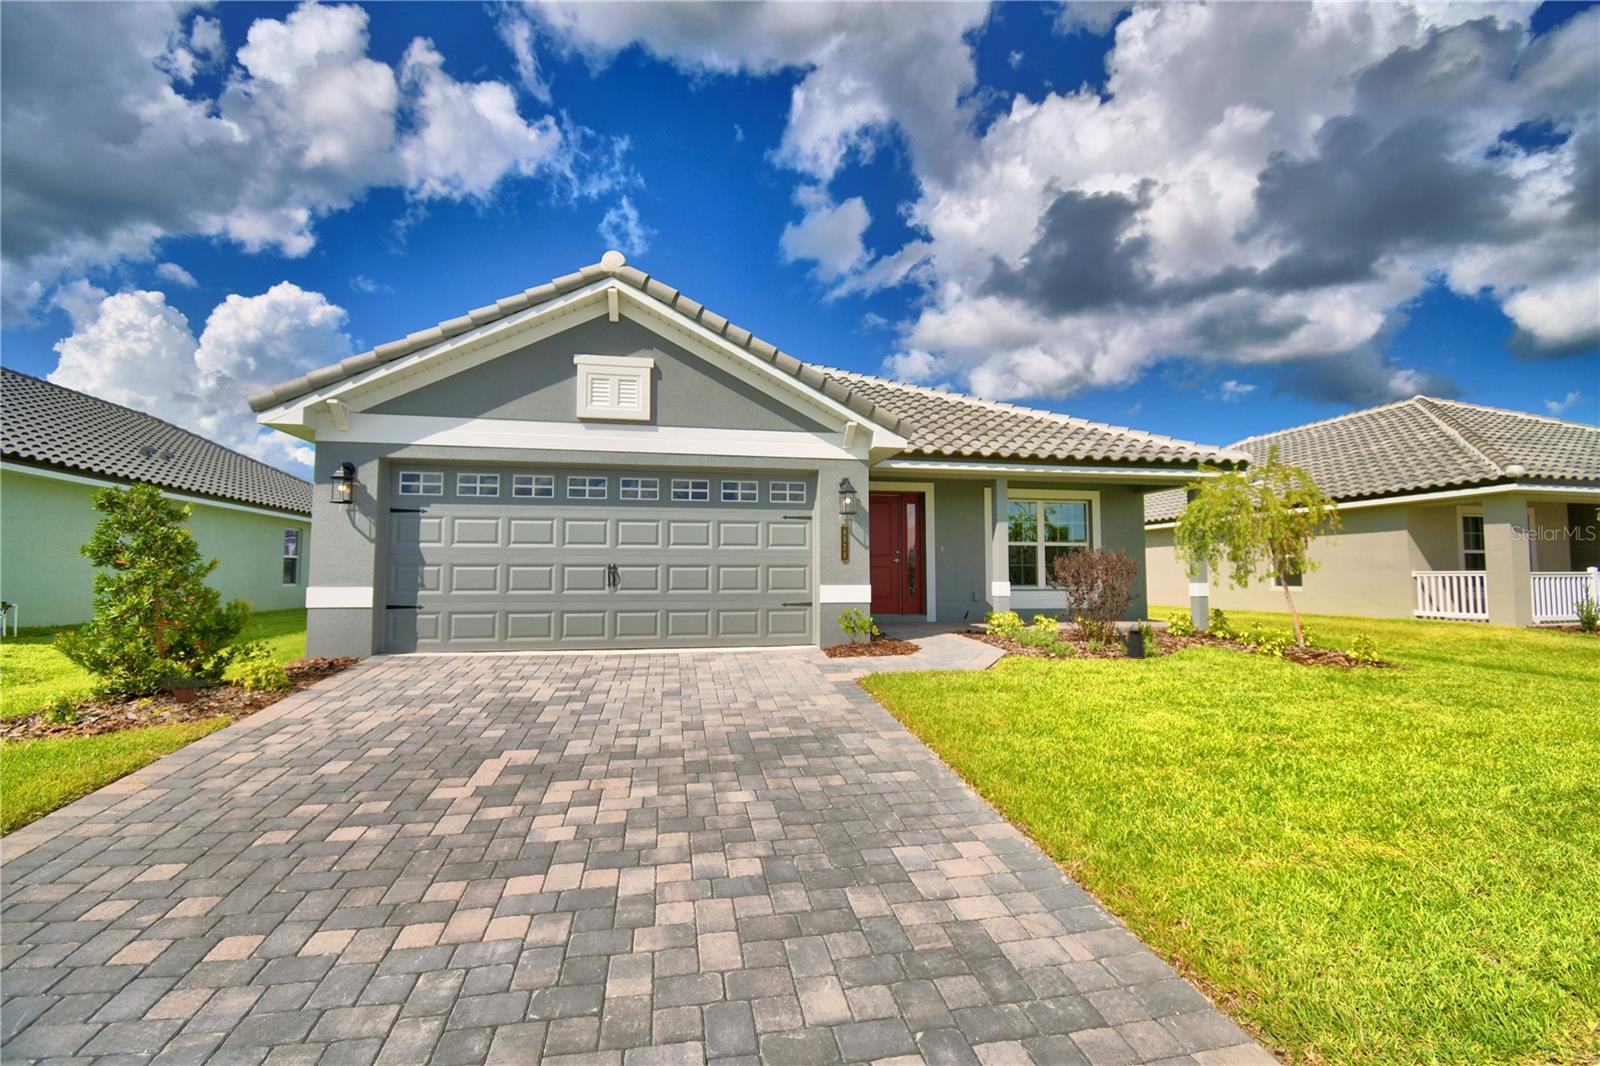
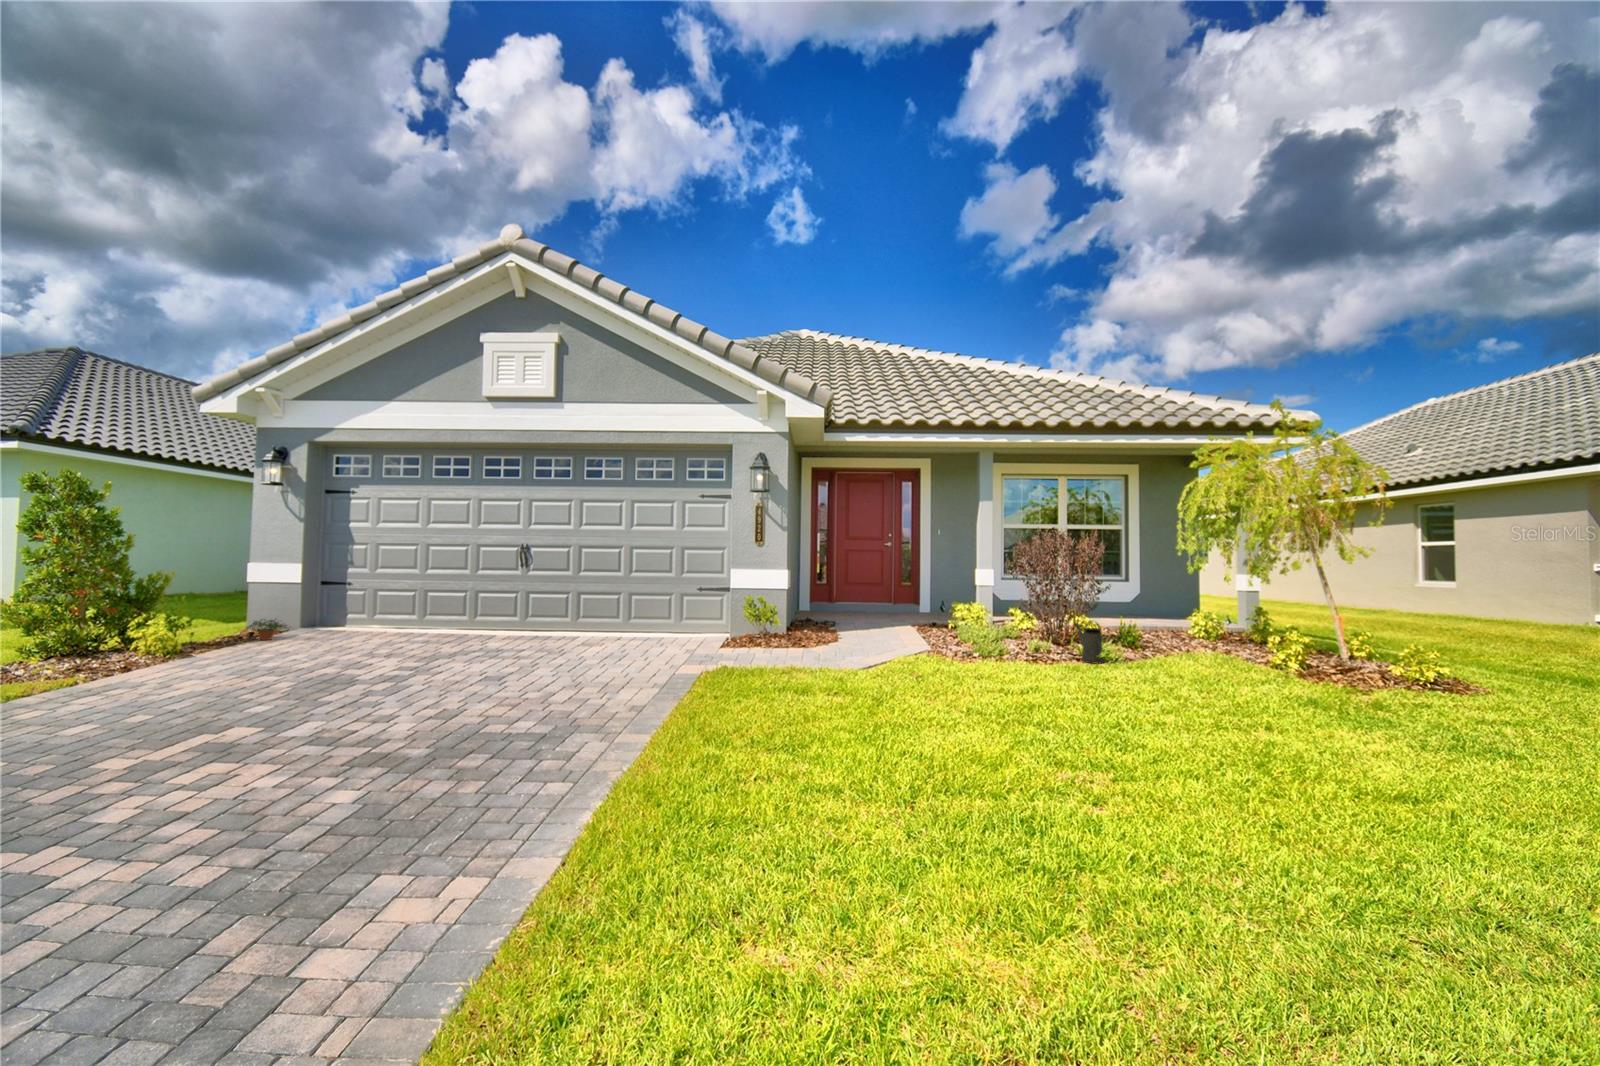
potted plant: present [155,674,218,703] -> present [246,620,286,640]

